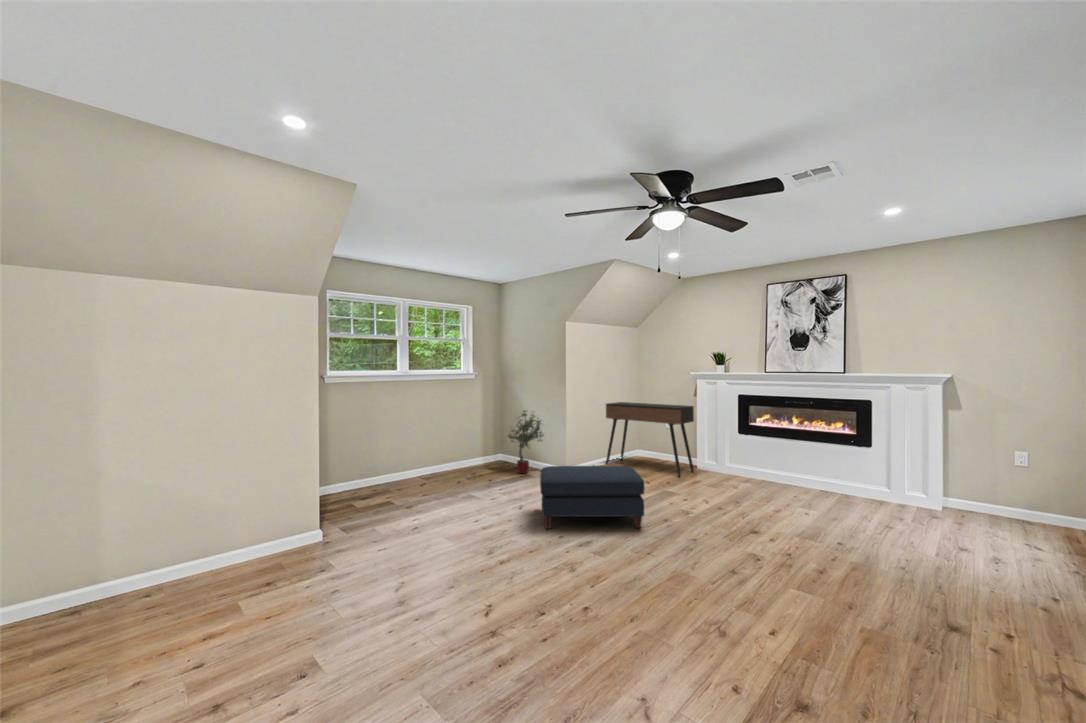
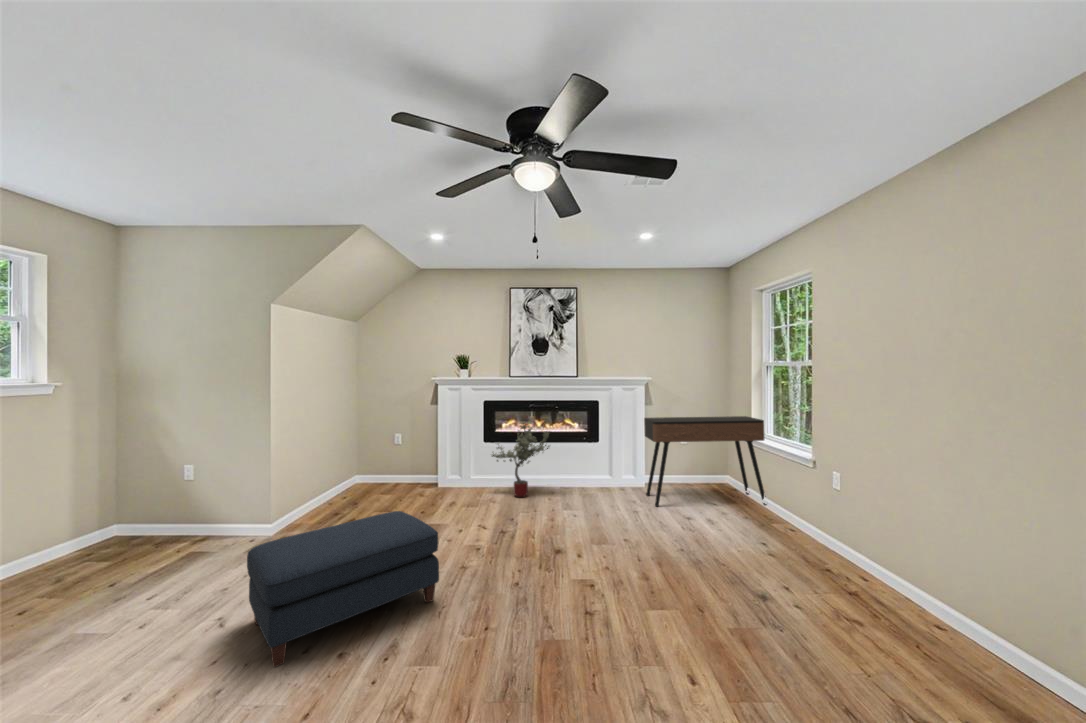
console table: present [606,402,694,477] -> present [644,416,767,507]
potted tree: present [508,411,544,474] -> present [492,421,550,497]

